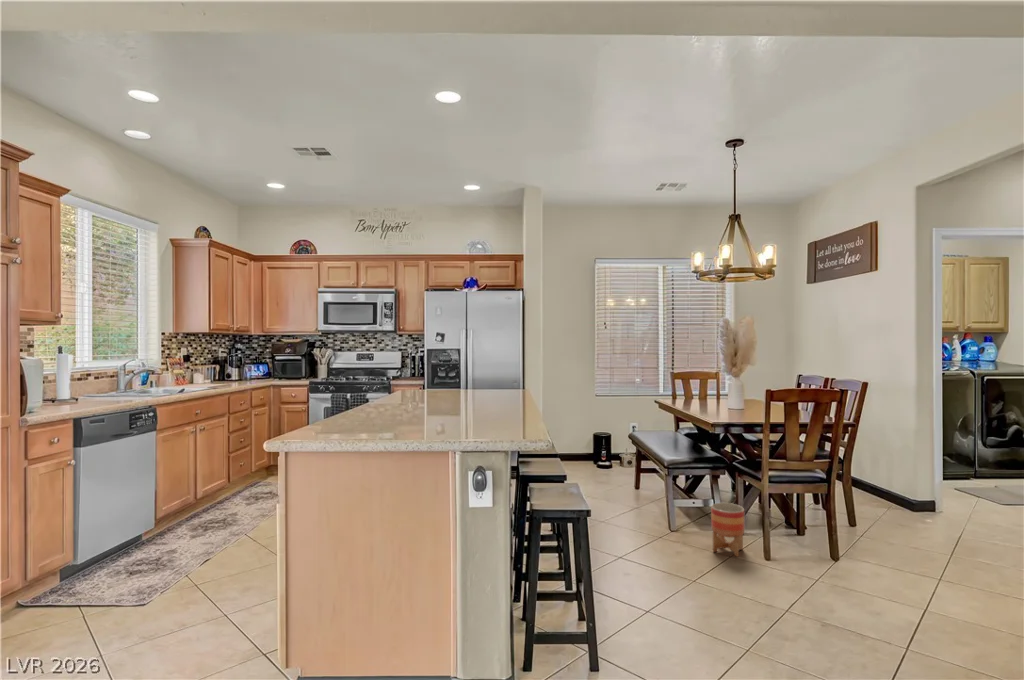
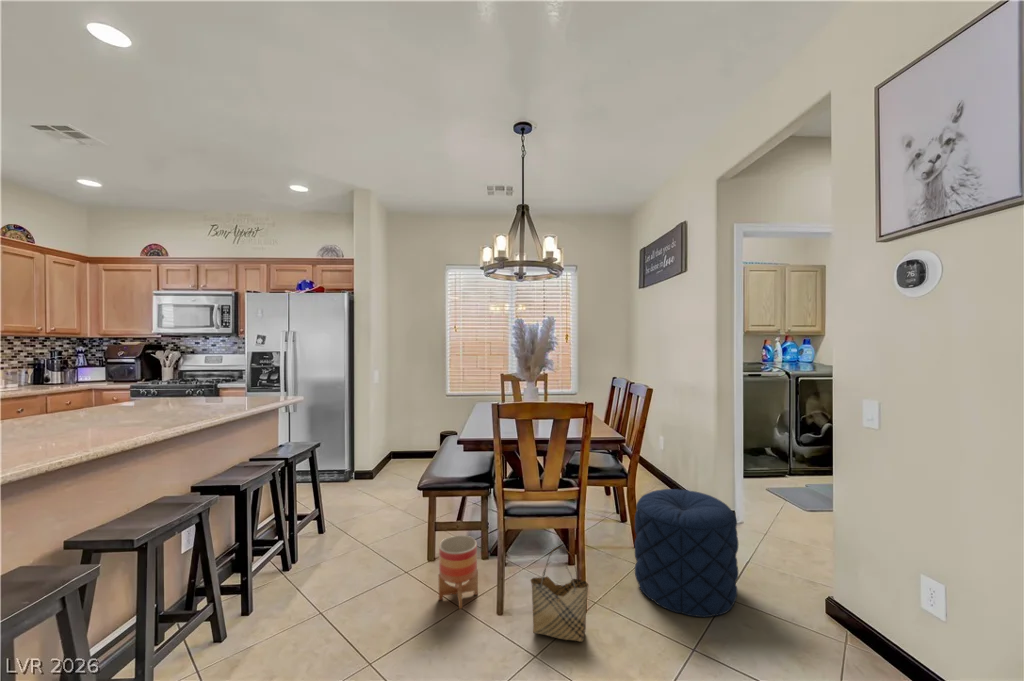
pouf: none [868,469,967,563] -> present [635,489,738,617]
woven basket: none [806,505,856,573] -> present [531,547,588,642]

